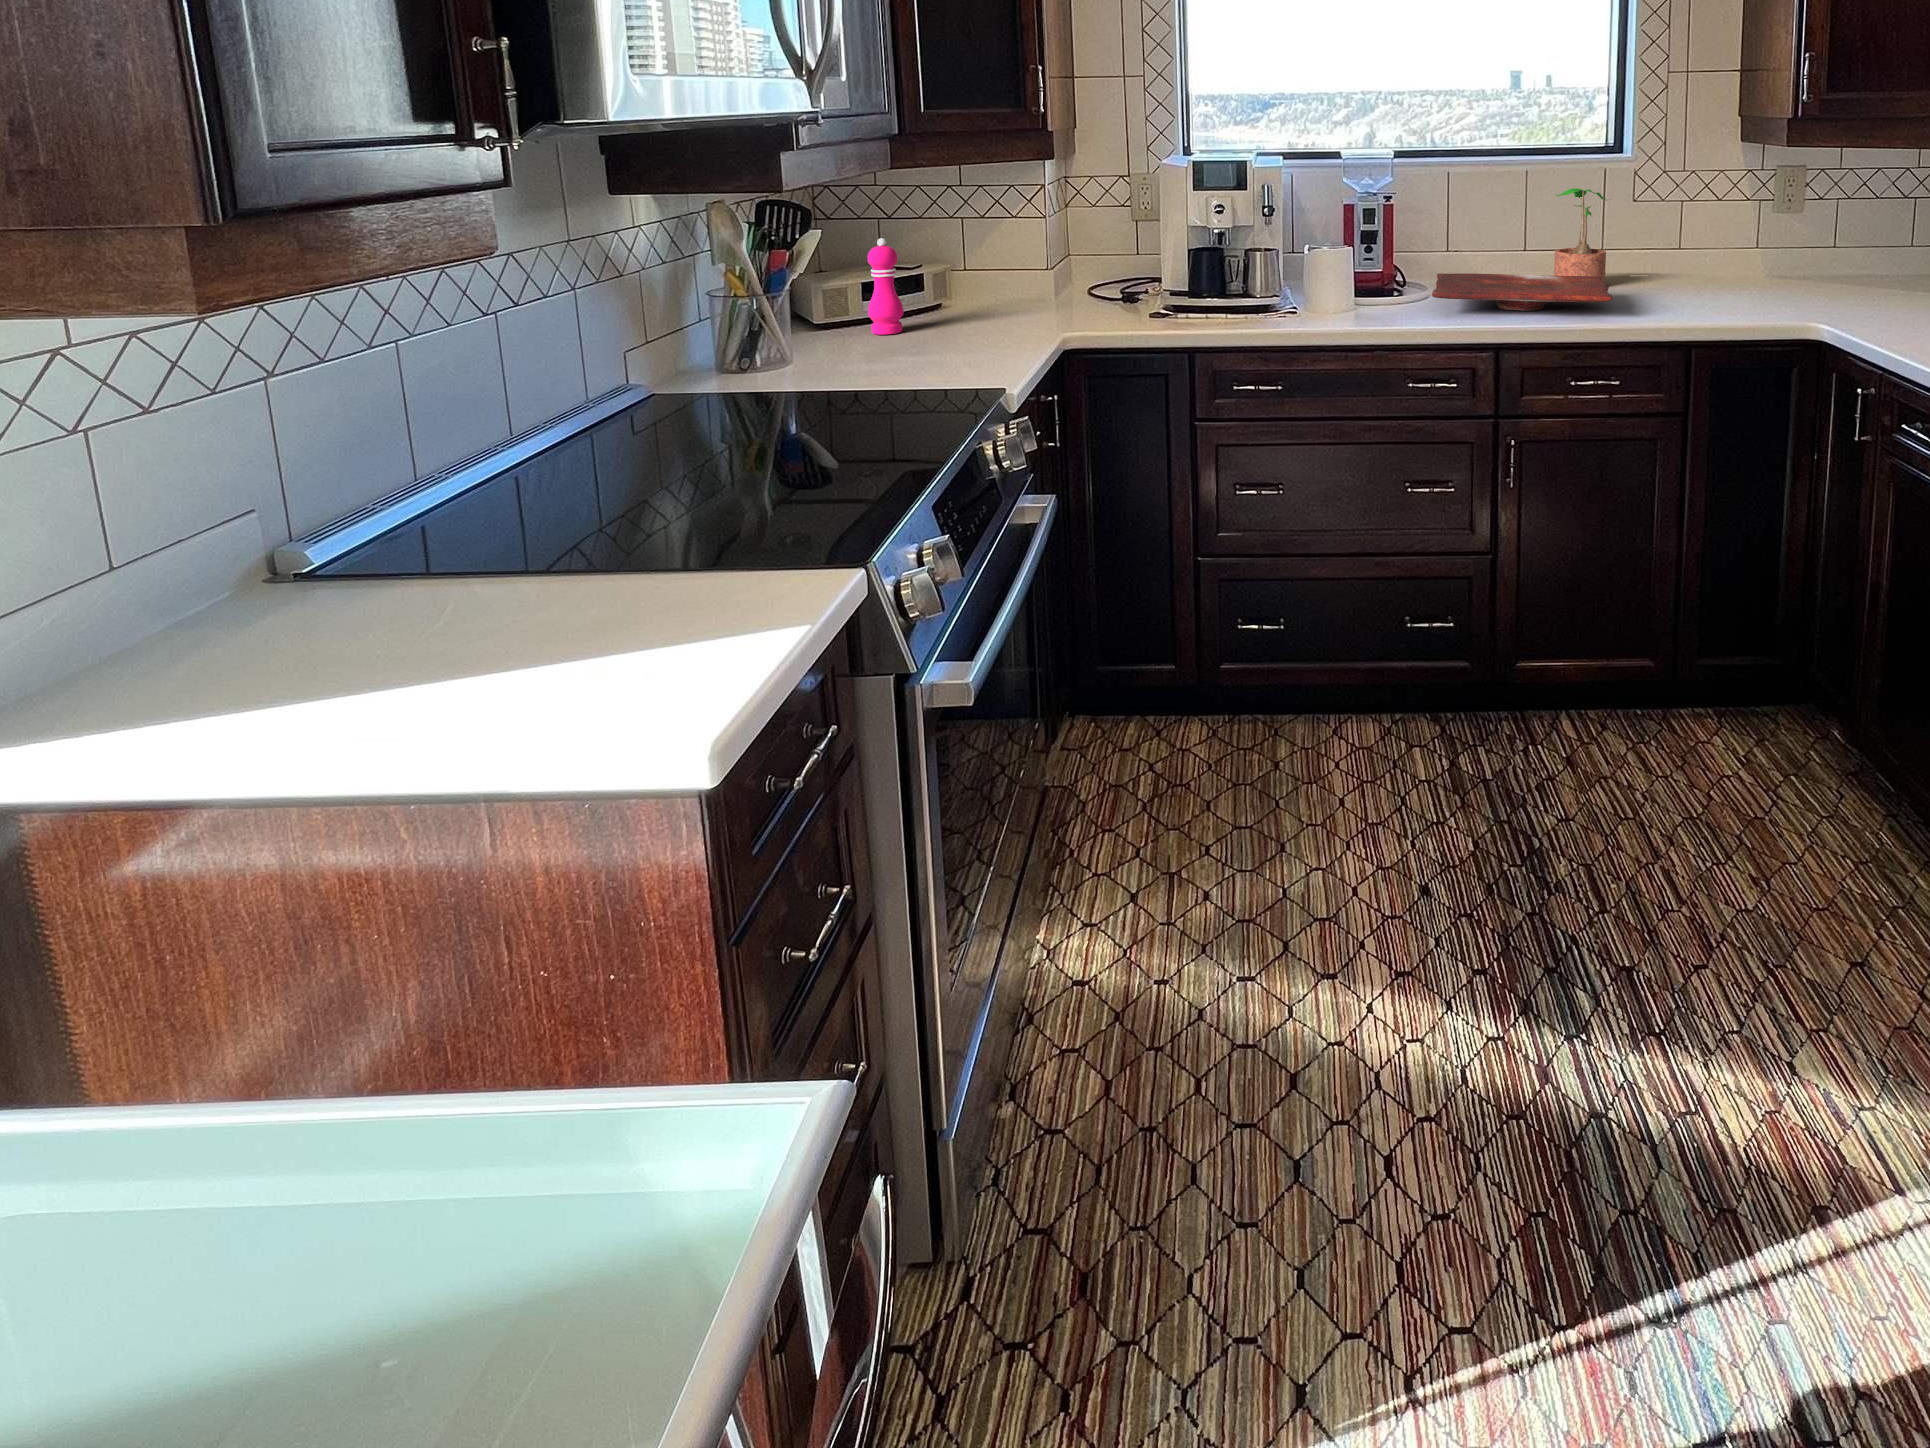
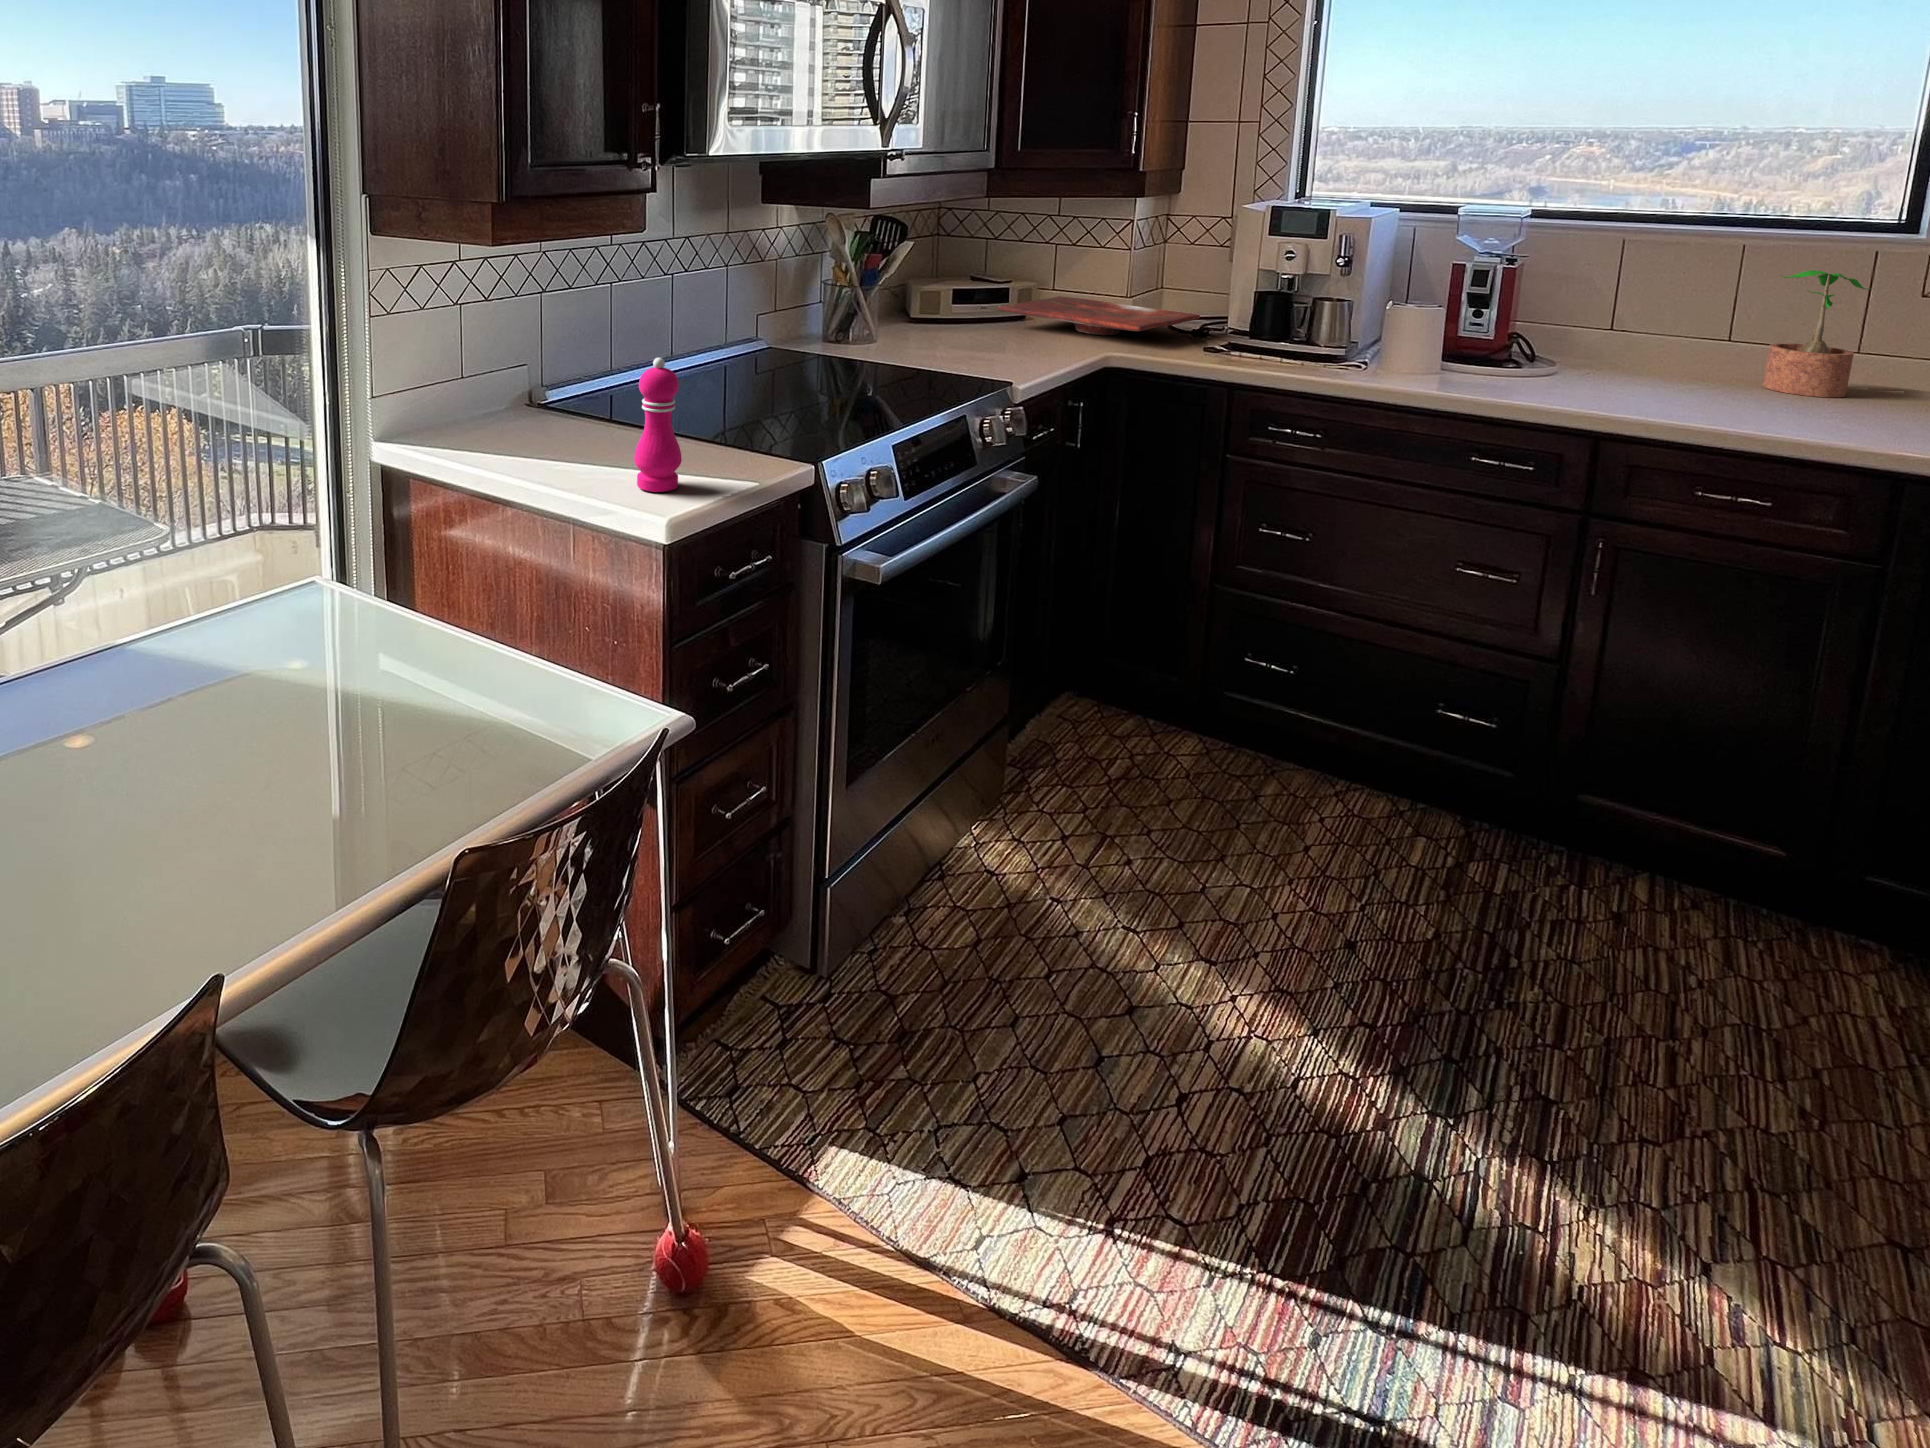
pepper mill: present [868,238,904,335] -> present [634,357,682,492]
cutting board: present [1432,273,1612,311] -> present [998,296,1200,335]

